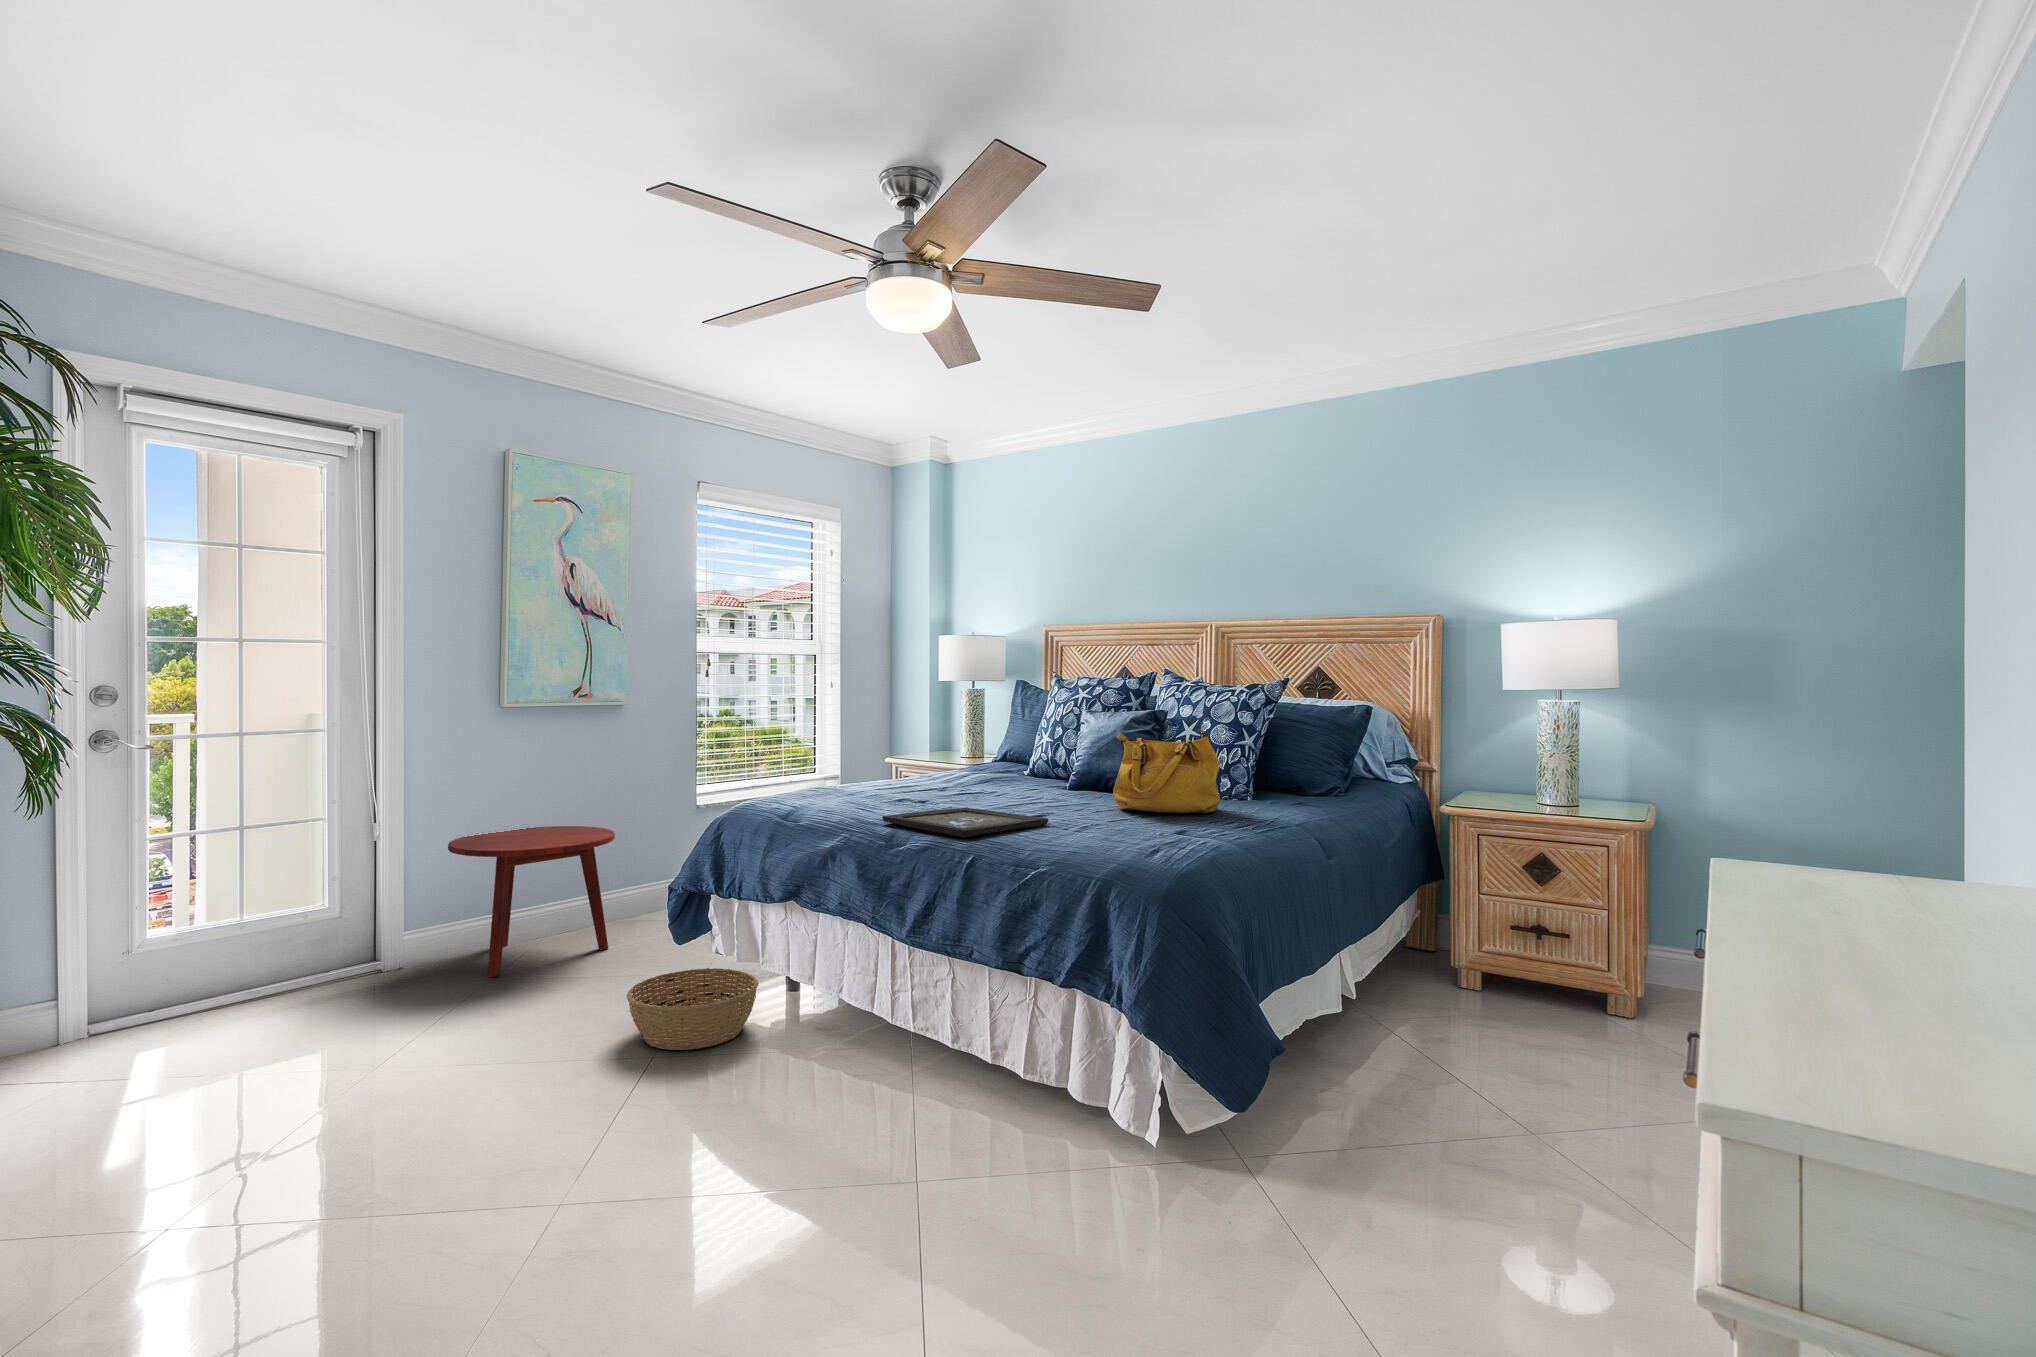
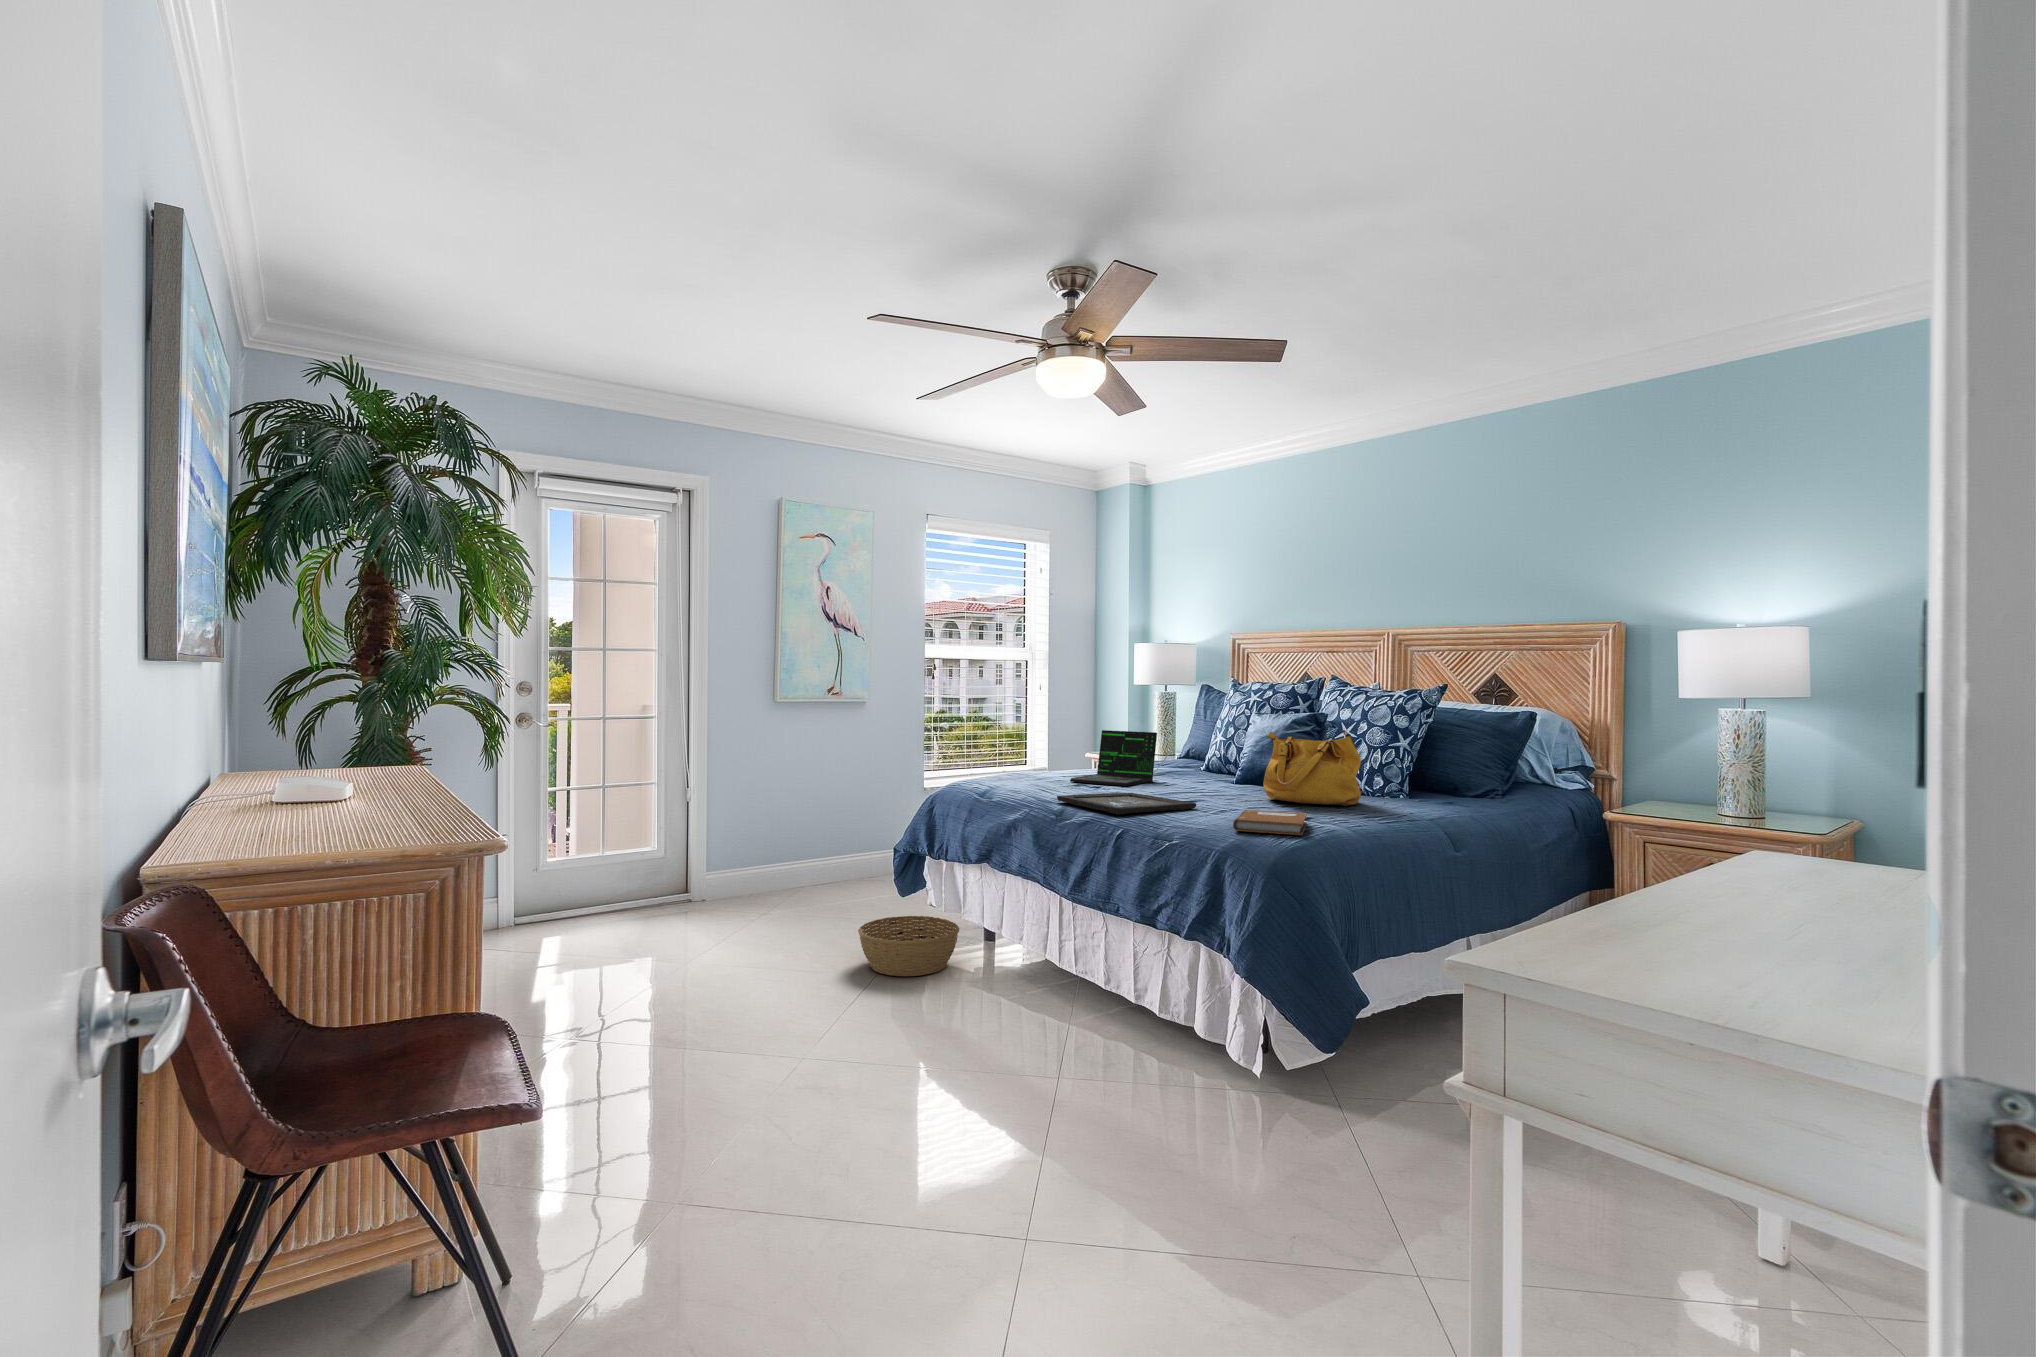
laptop: none [885,734,999,798] -> present [1070,730,1171,786]
notebook: none [1109,825,1188,854] -> present [1233,810,1307,835]
side table: present [448,826,615,977] -> none [736,799,858,914]

